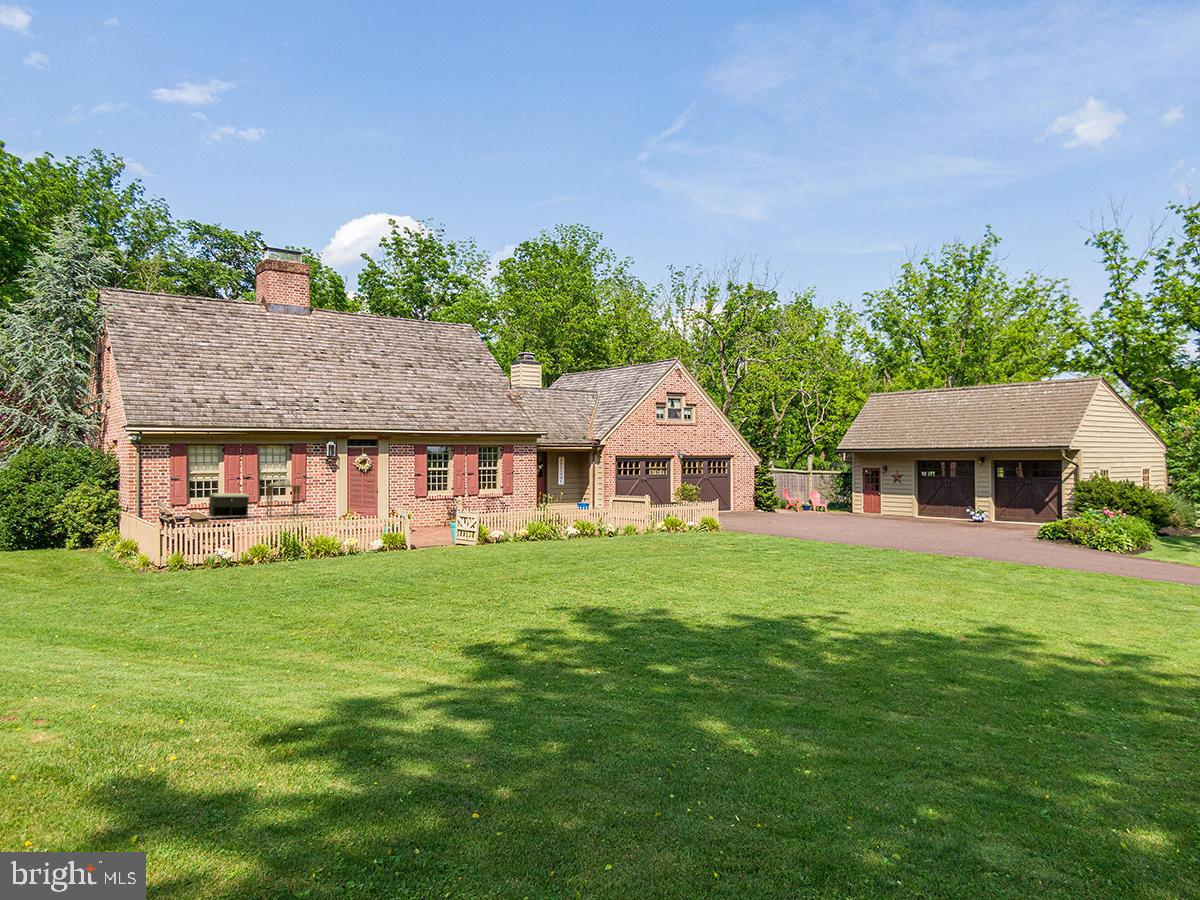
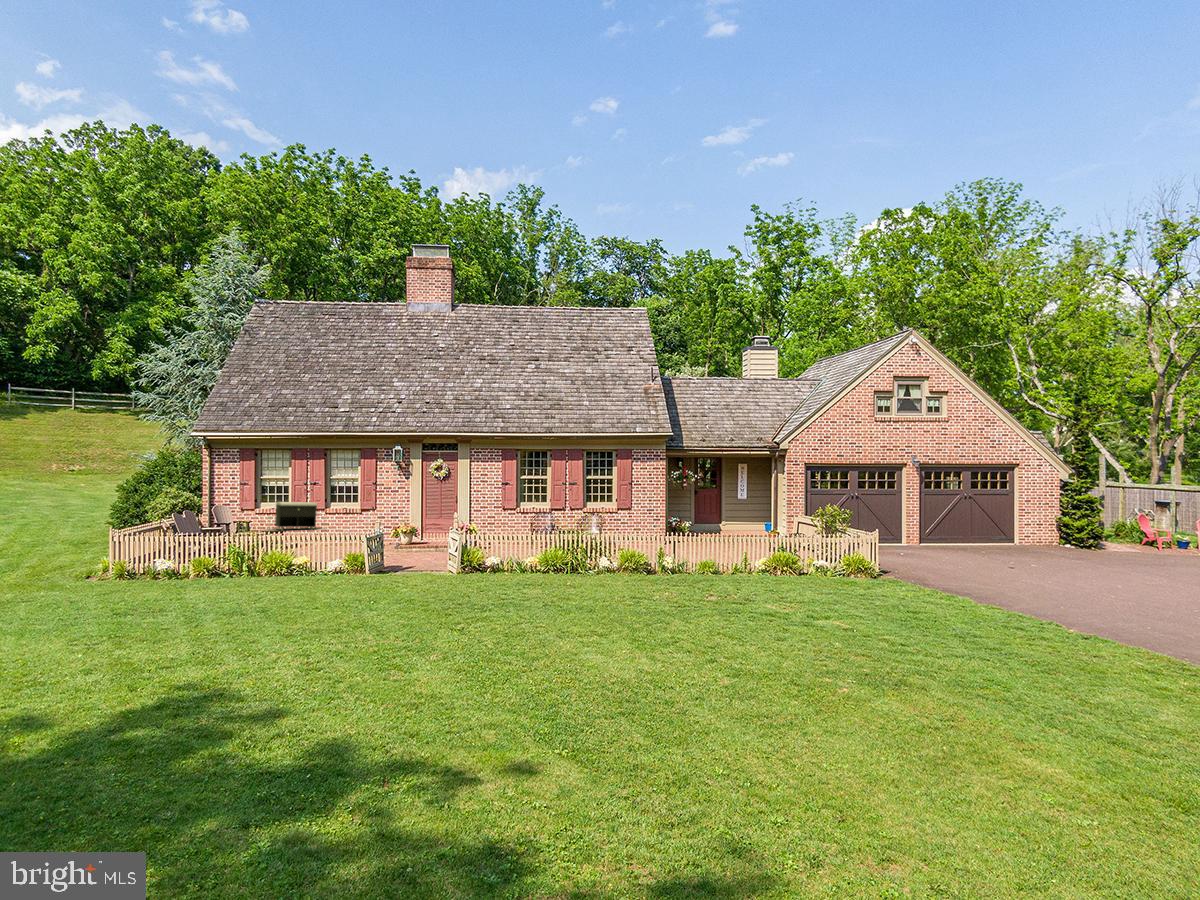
side table: present [266,480,301,517] -> none [335,487,373,529]

